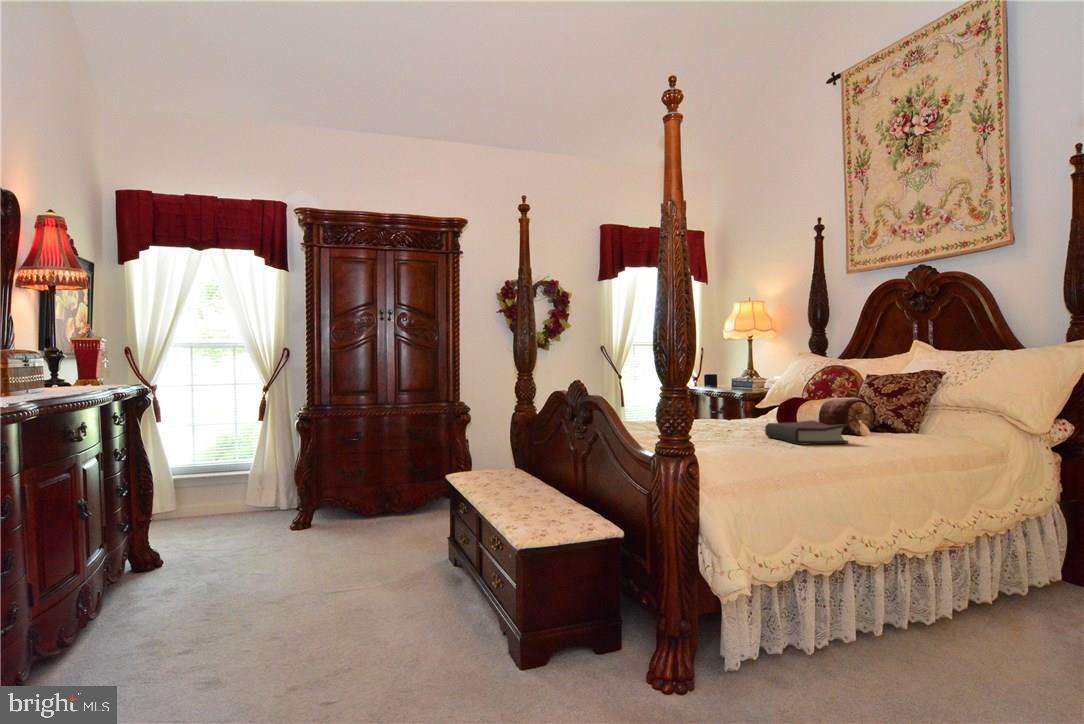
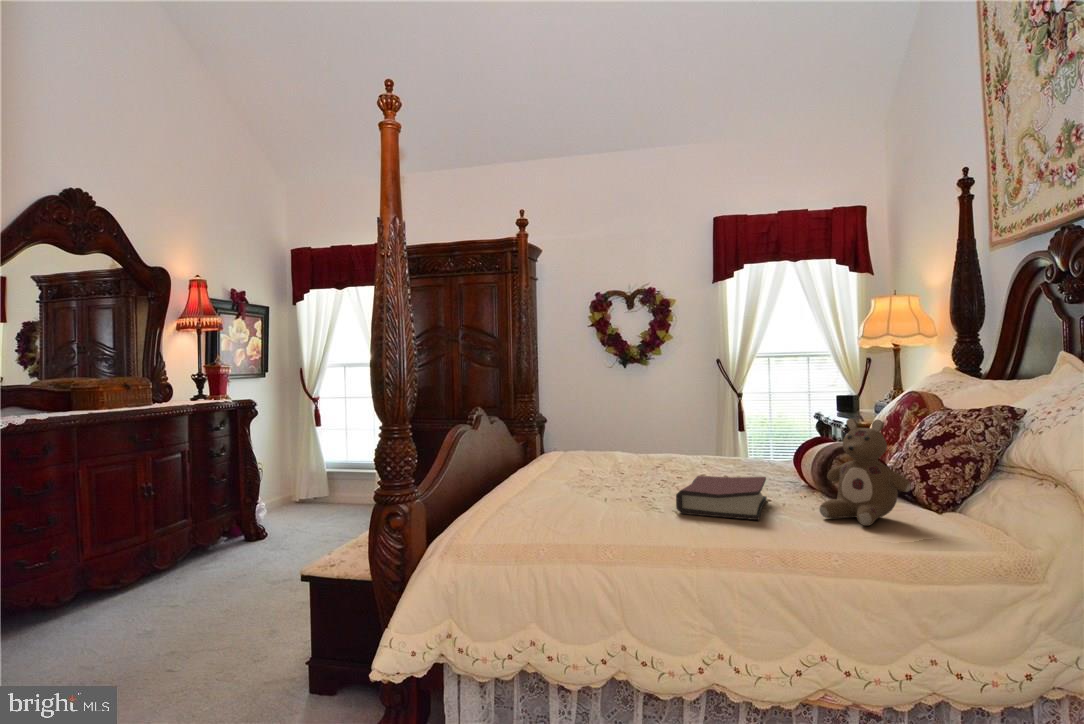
stuffed bear: none [856,377,915,441] -> present [819,418,911,526]

